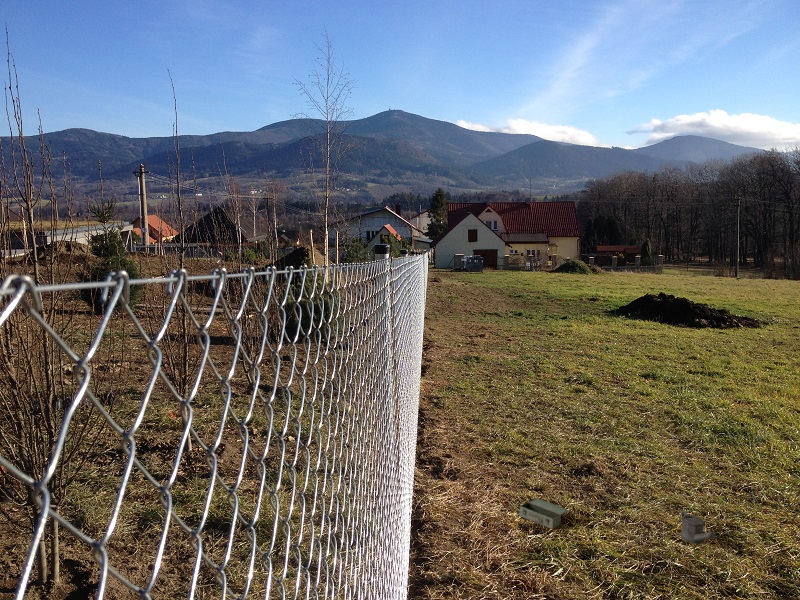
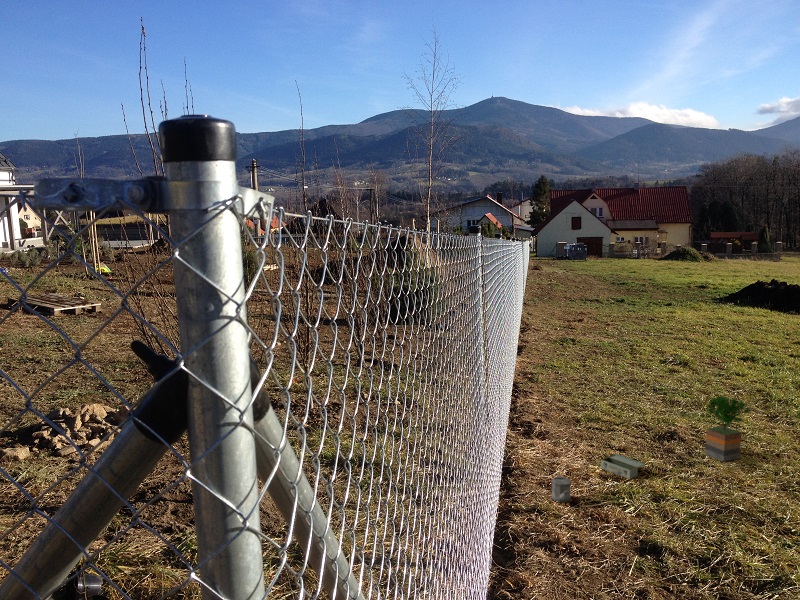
potted tree: none [626,427,674,500] -> present [705,396,750,461]
watering can: present [681,511,715,543] -> present [551,474,572,502]

